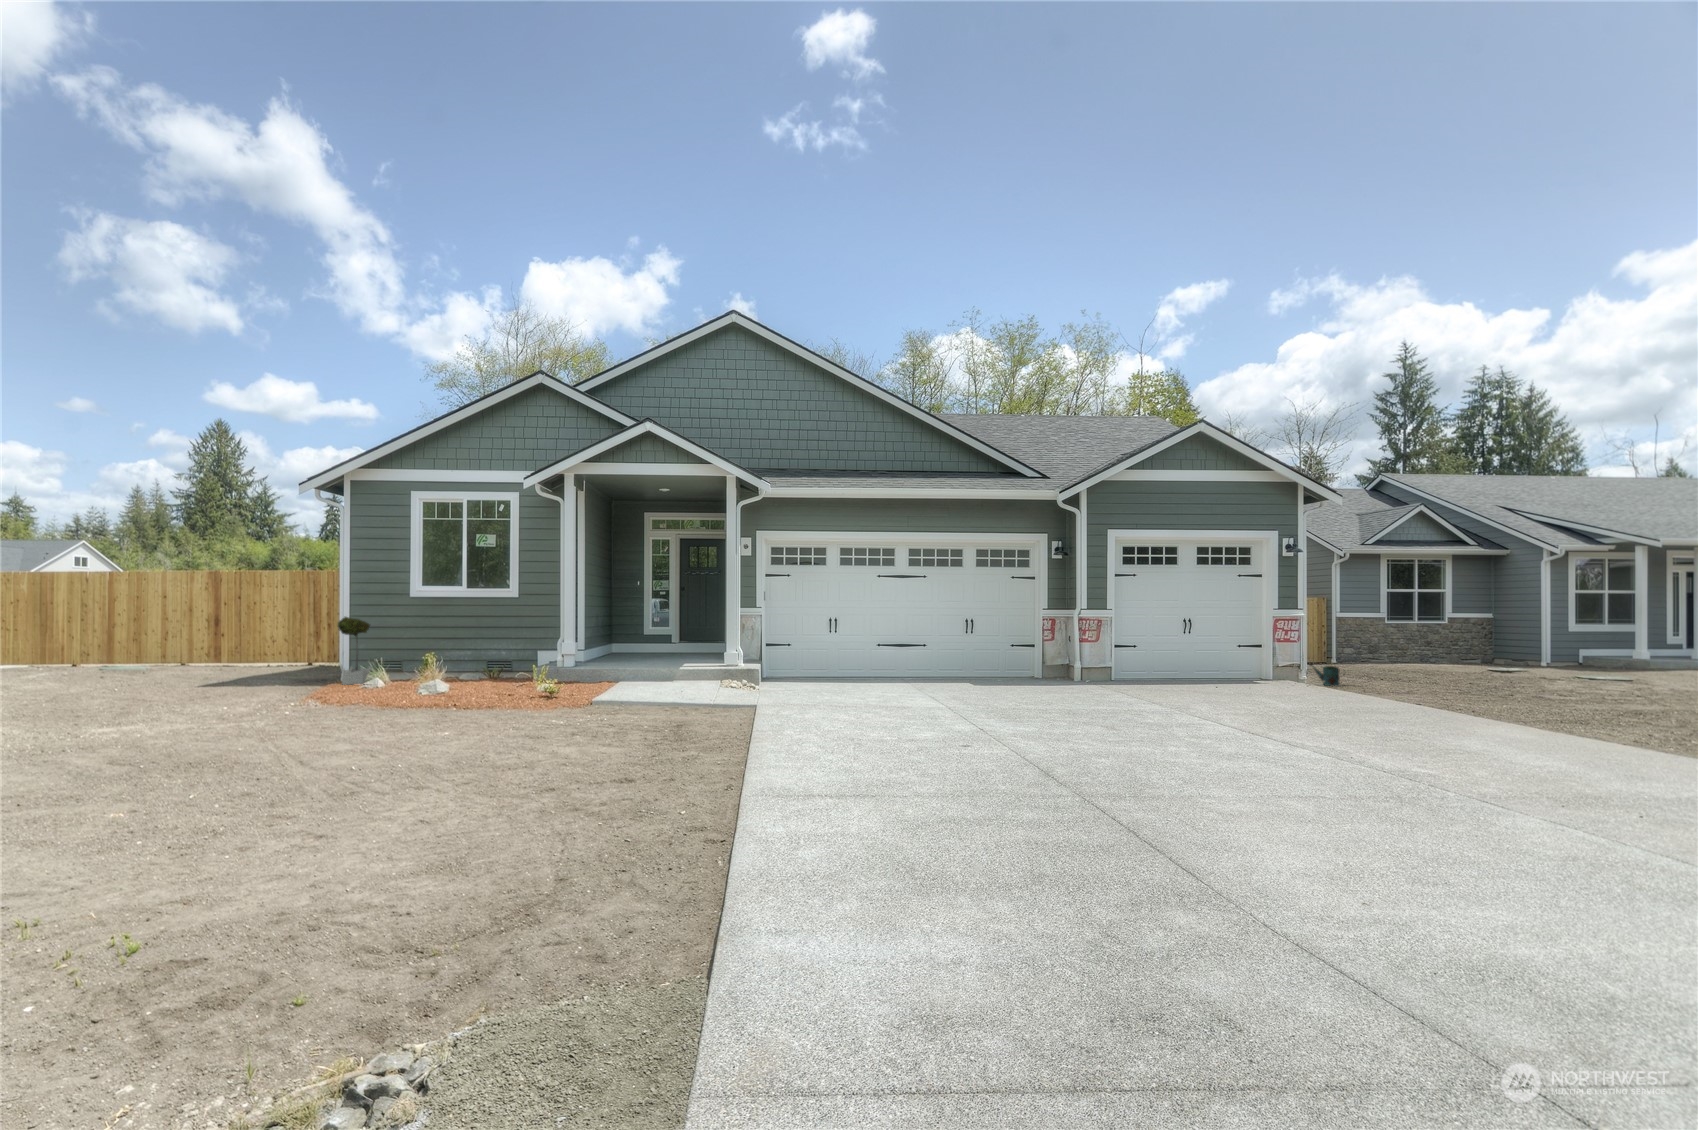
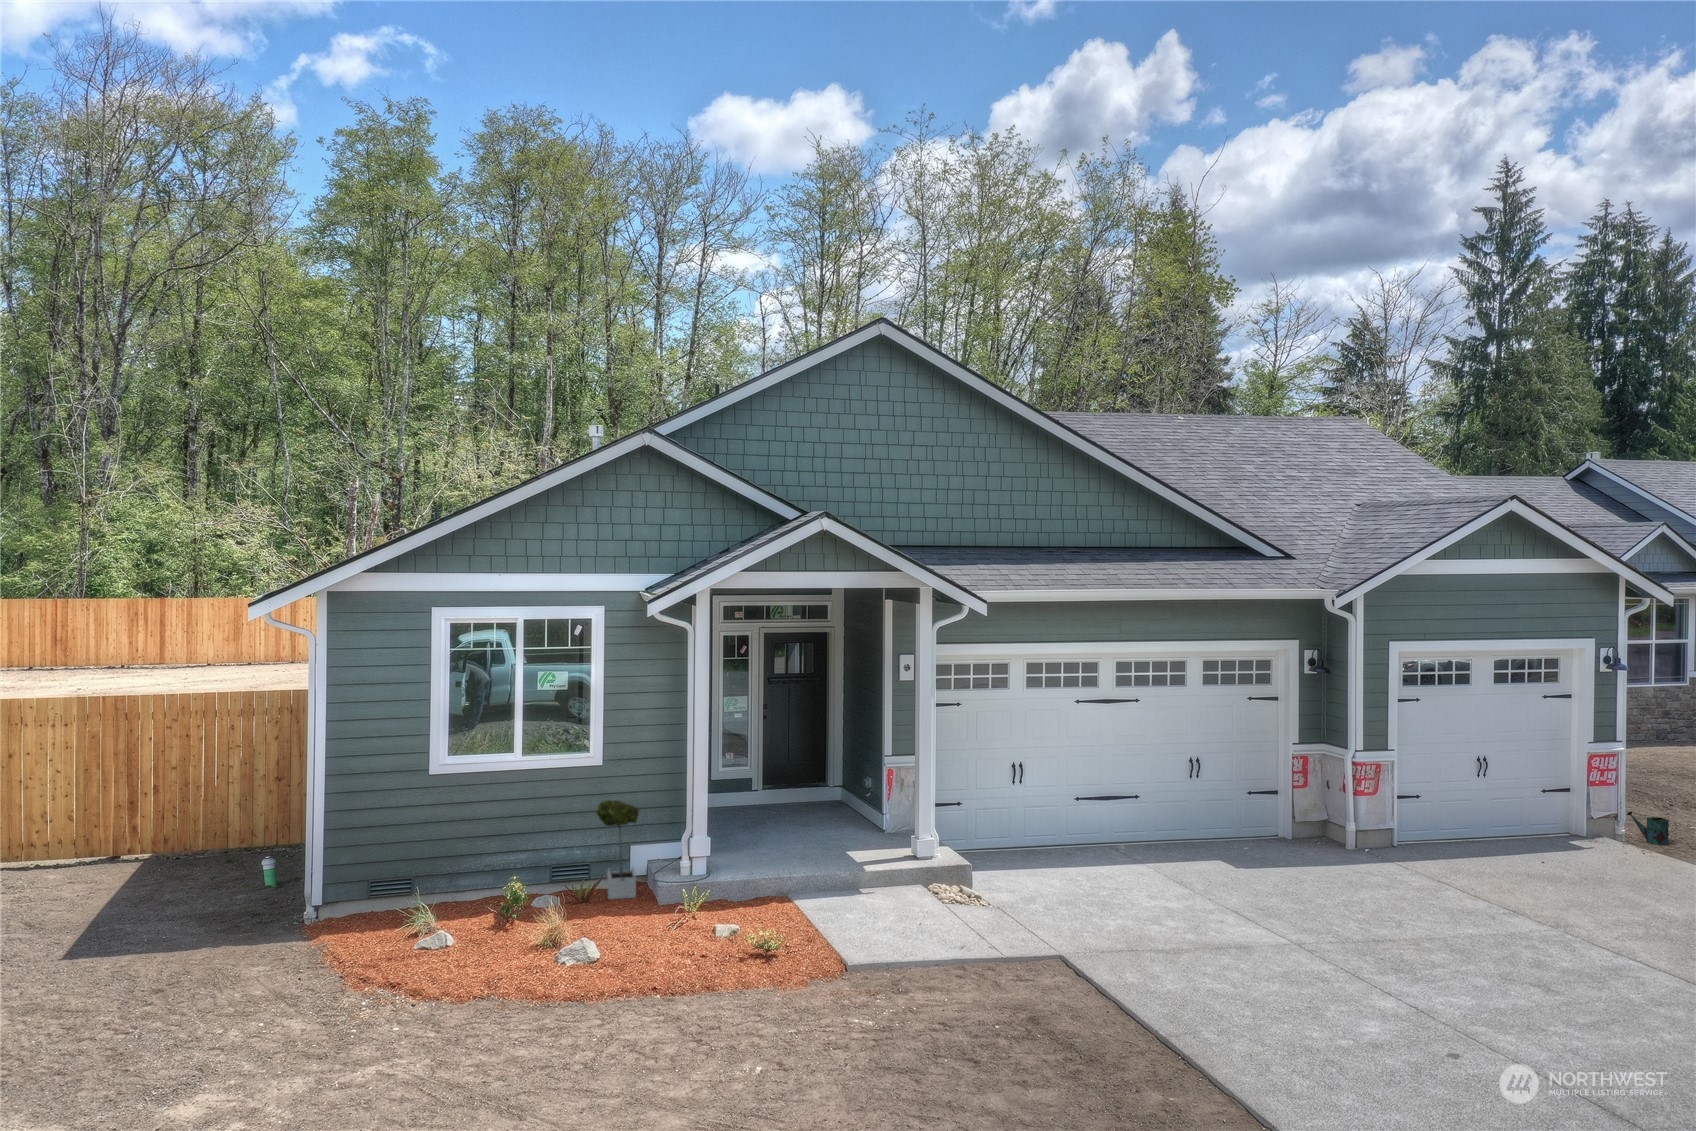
potted tree: present [338,617,371,685] -> present [597,800,639,899]

